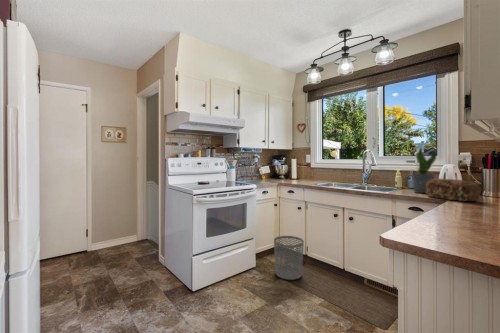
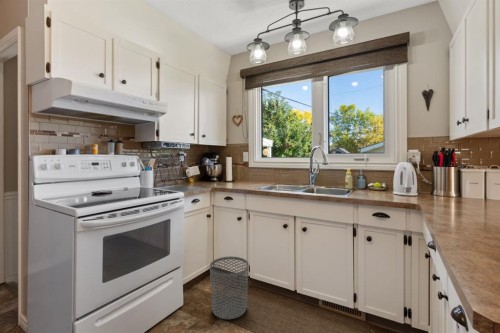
potted plant: present [411,148,436,193] -> none [367,143,394,196]
bread loaf: present [426,178,480,201] -> none [392,179,450,206]

